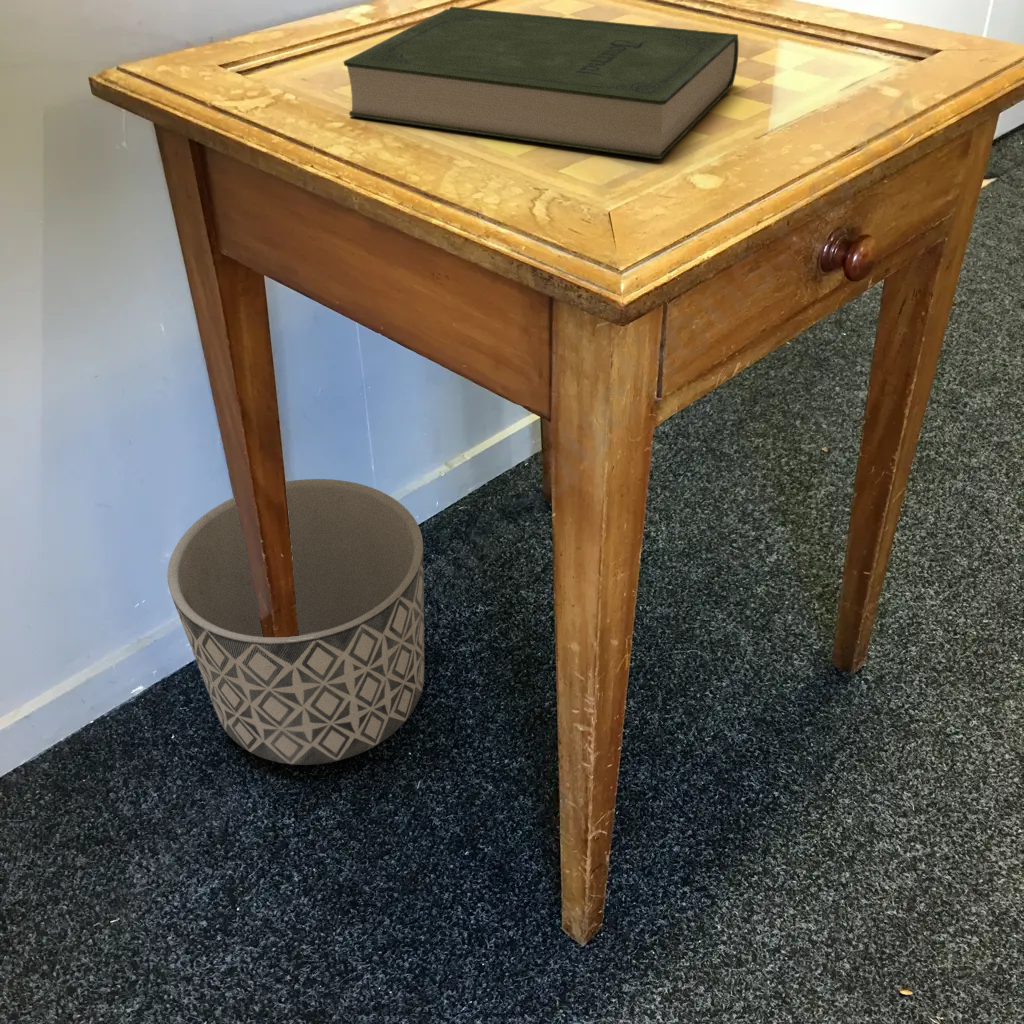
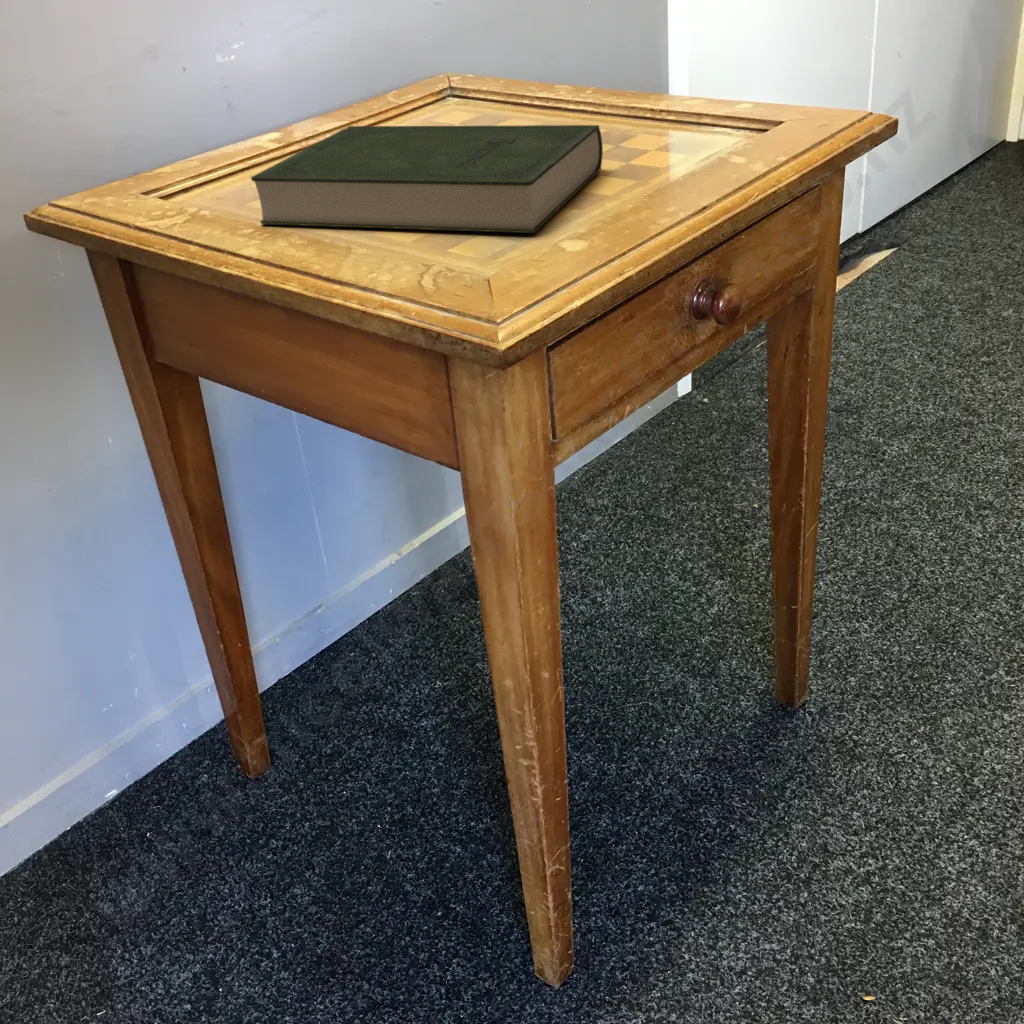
planter: present [167,479,424,765] -> none [132,570,388,846]

